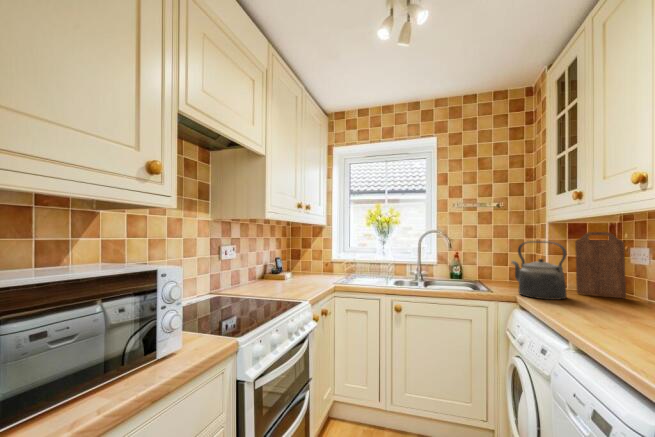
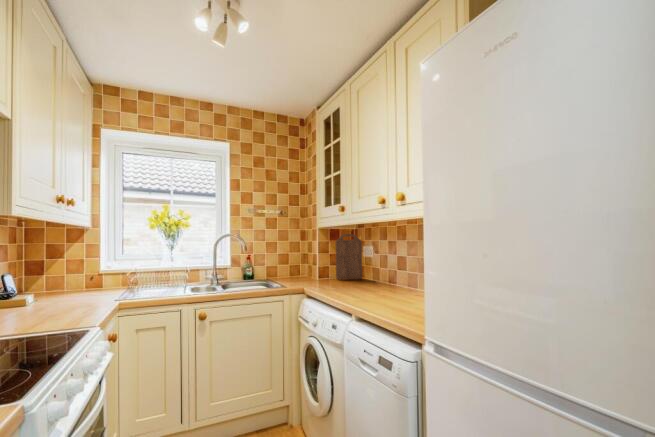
kettle: present [512,241,567,300] -> none [297,242,334,287]

